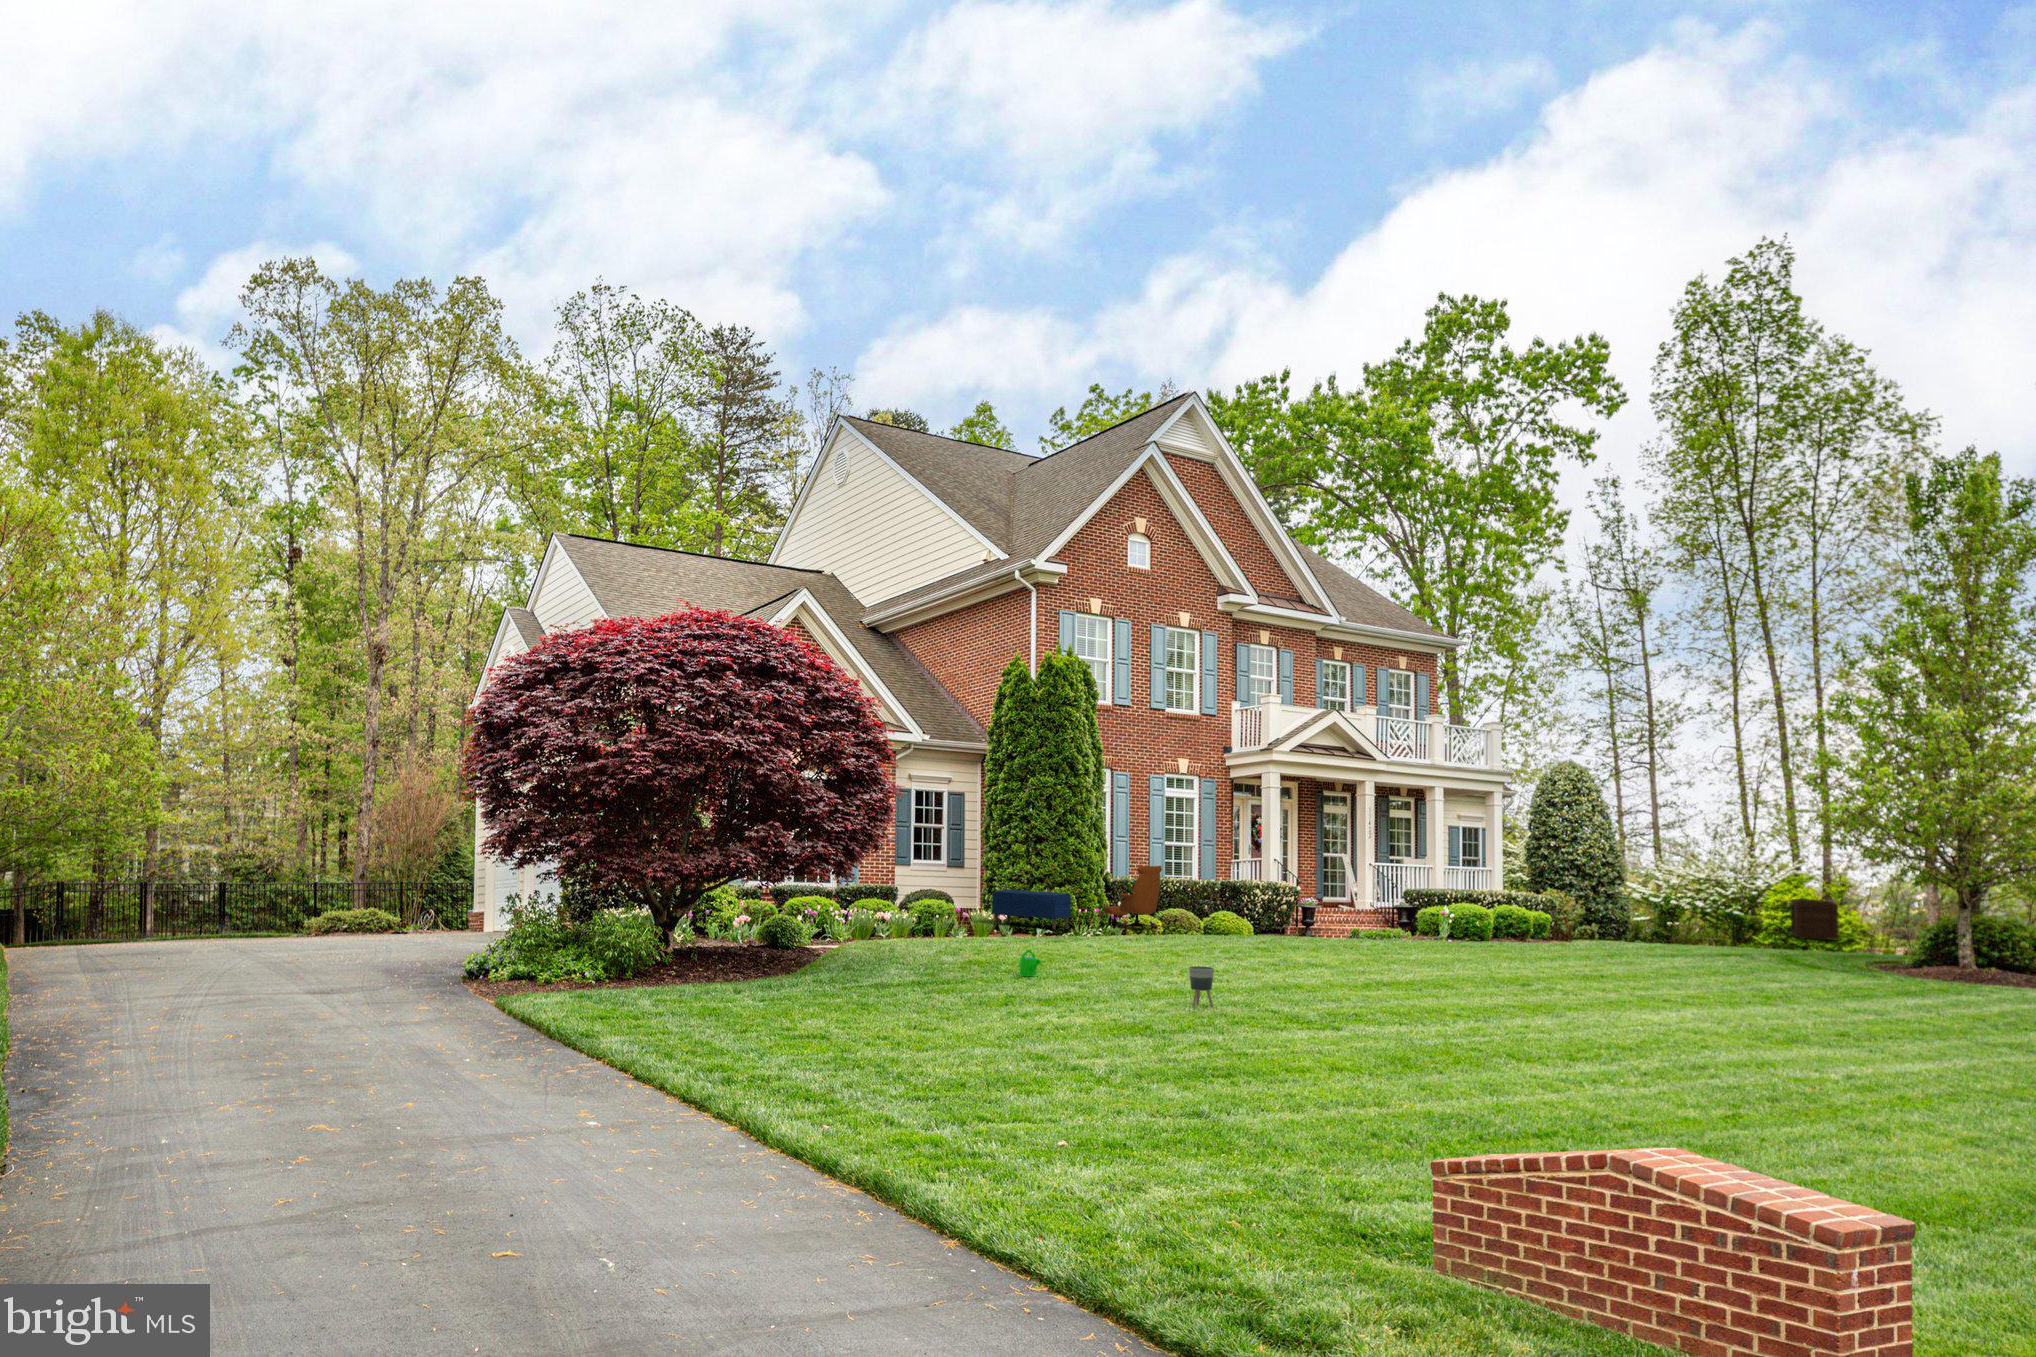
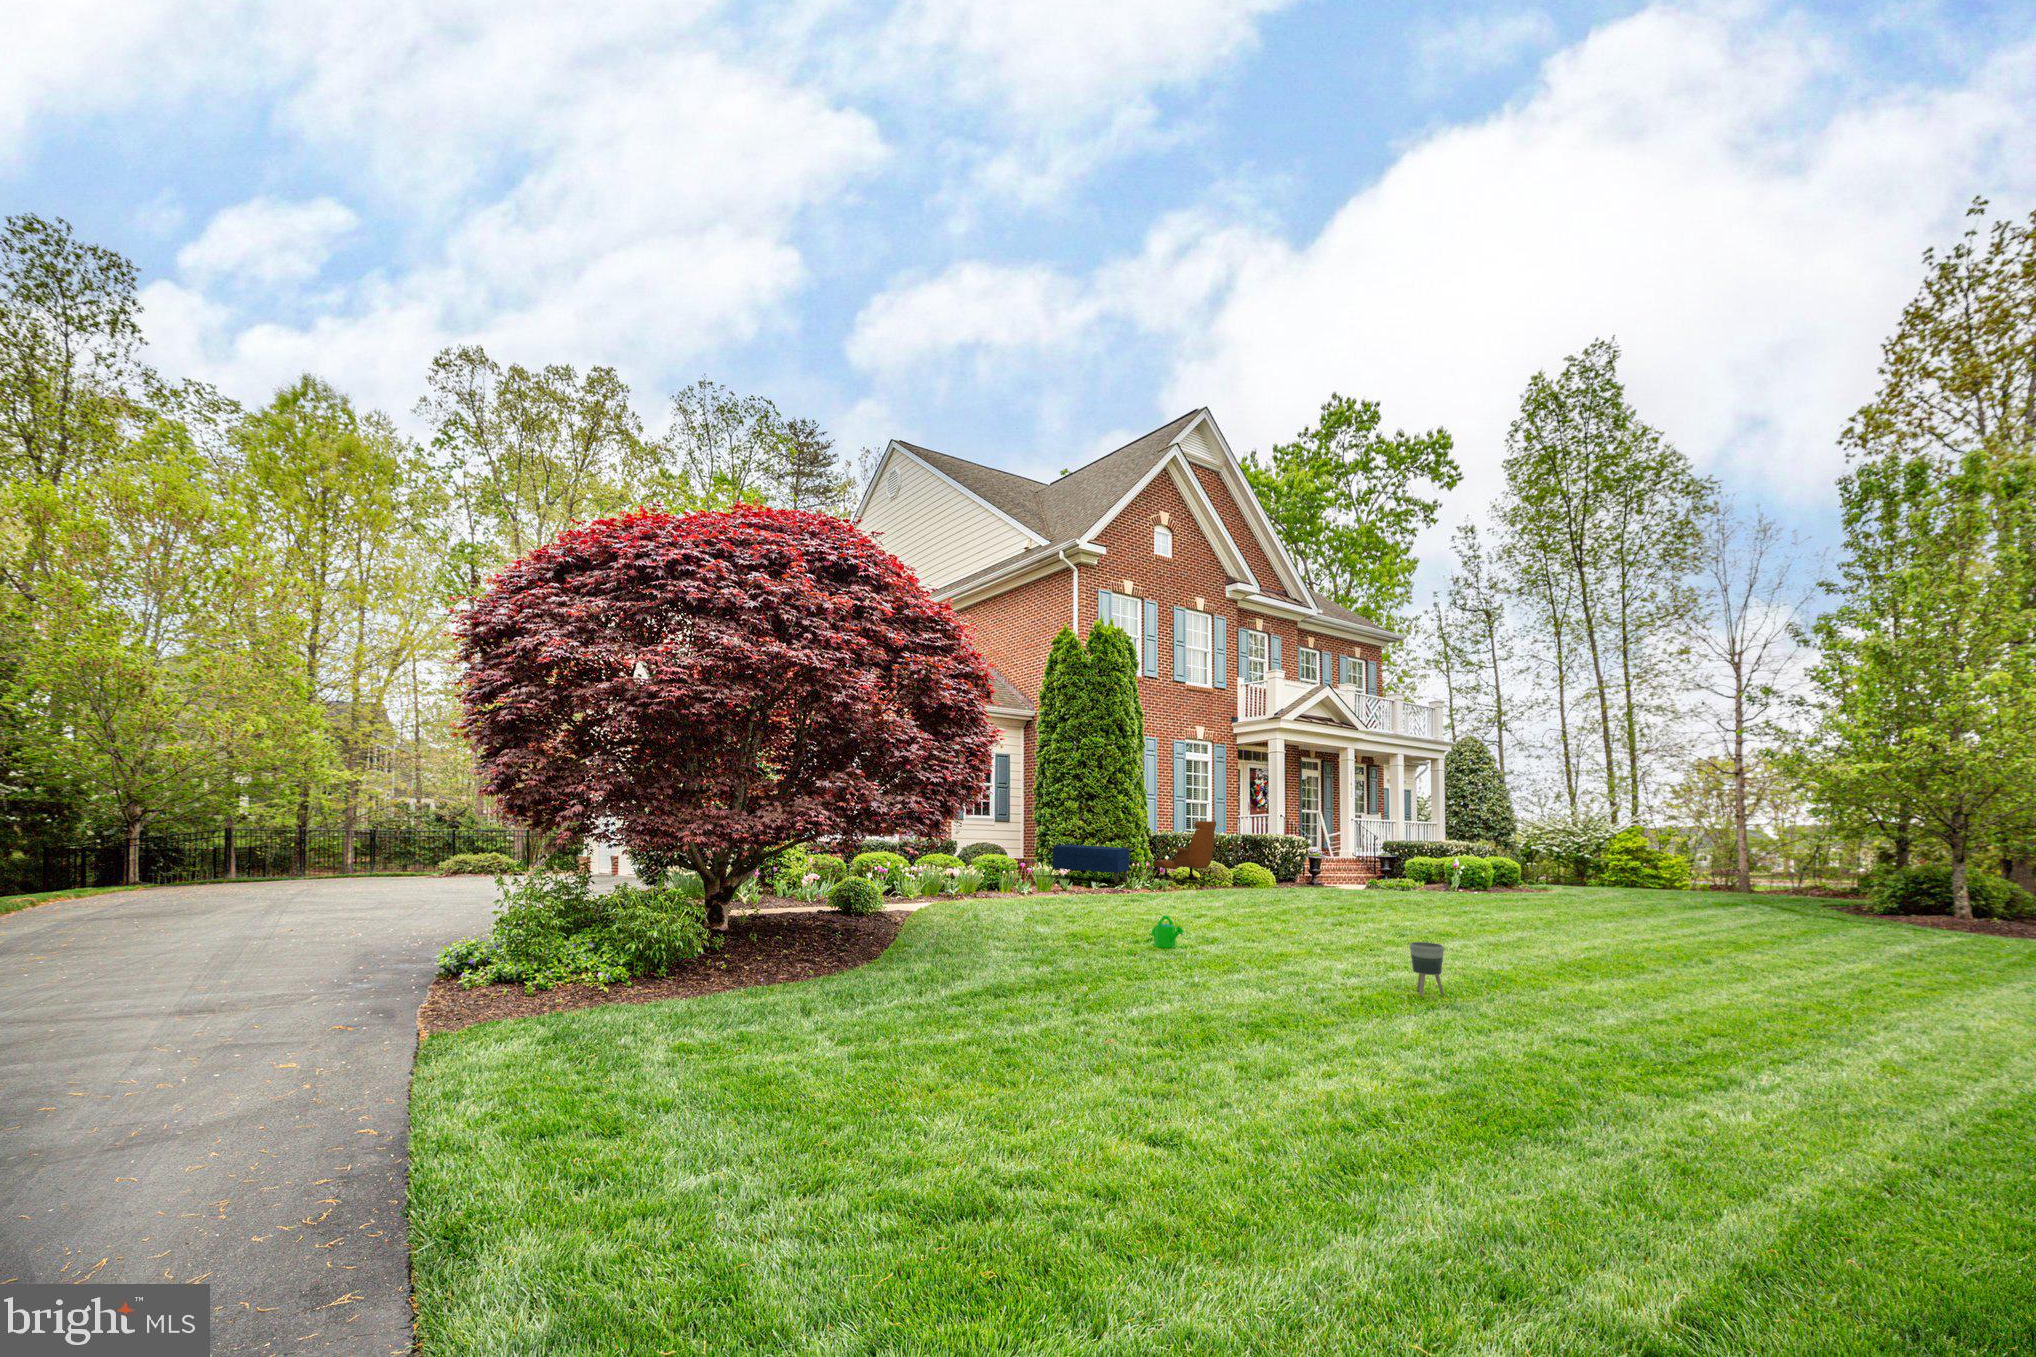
wooden crate: present [1791,899,1839,940] -> none [1741,852,1794,889]

